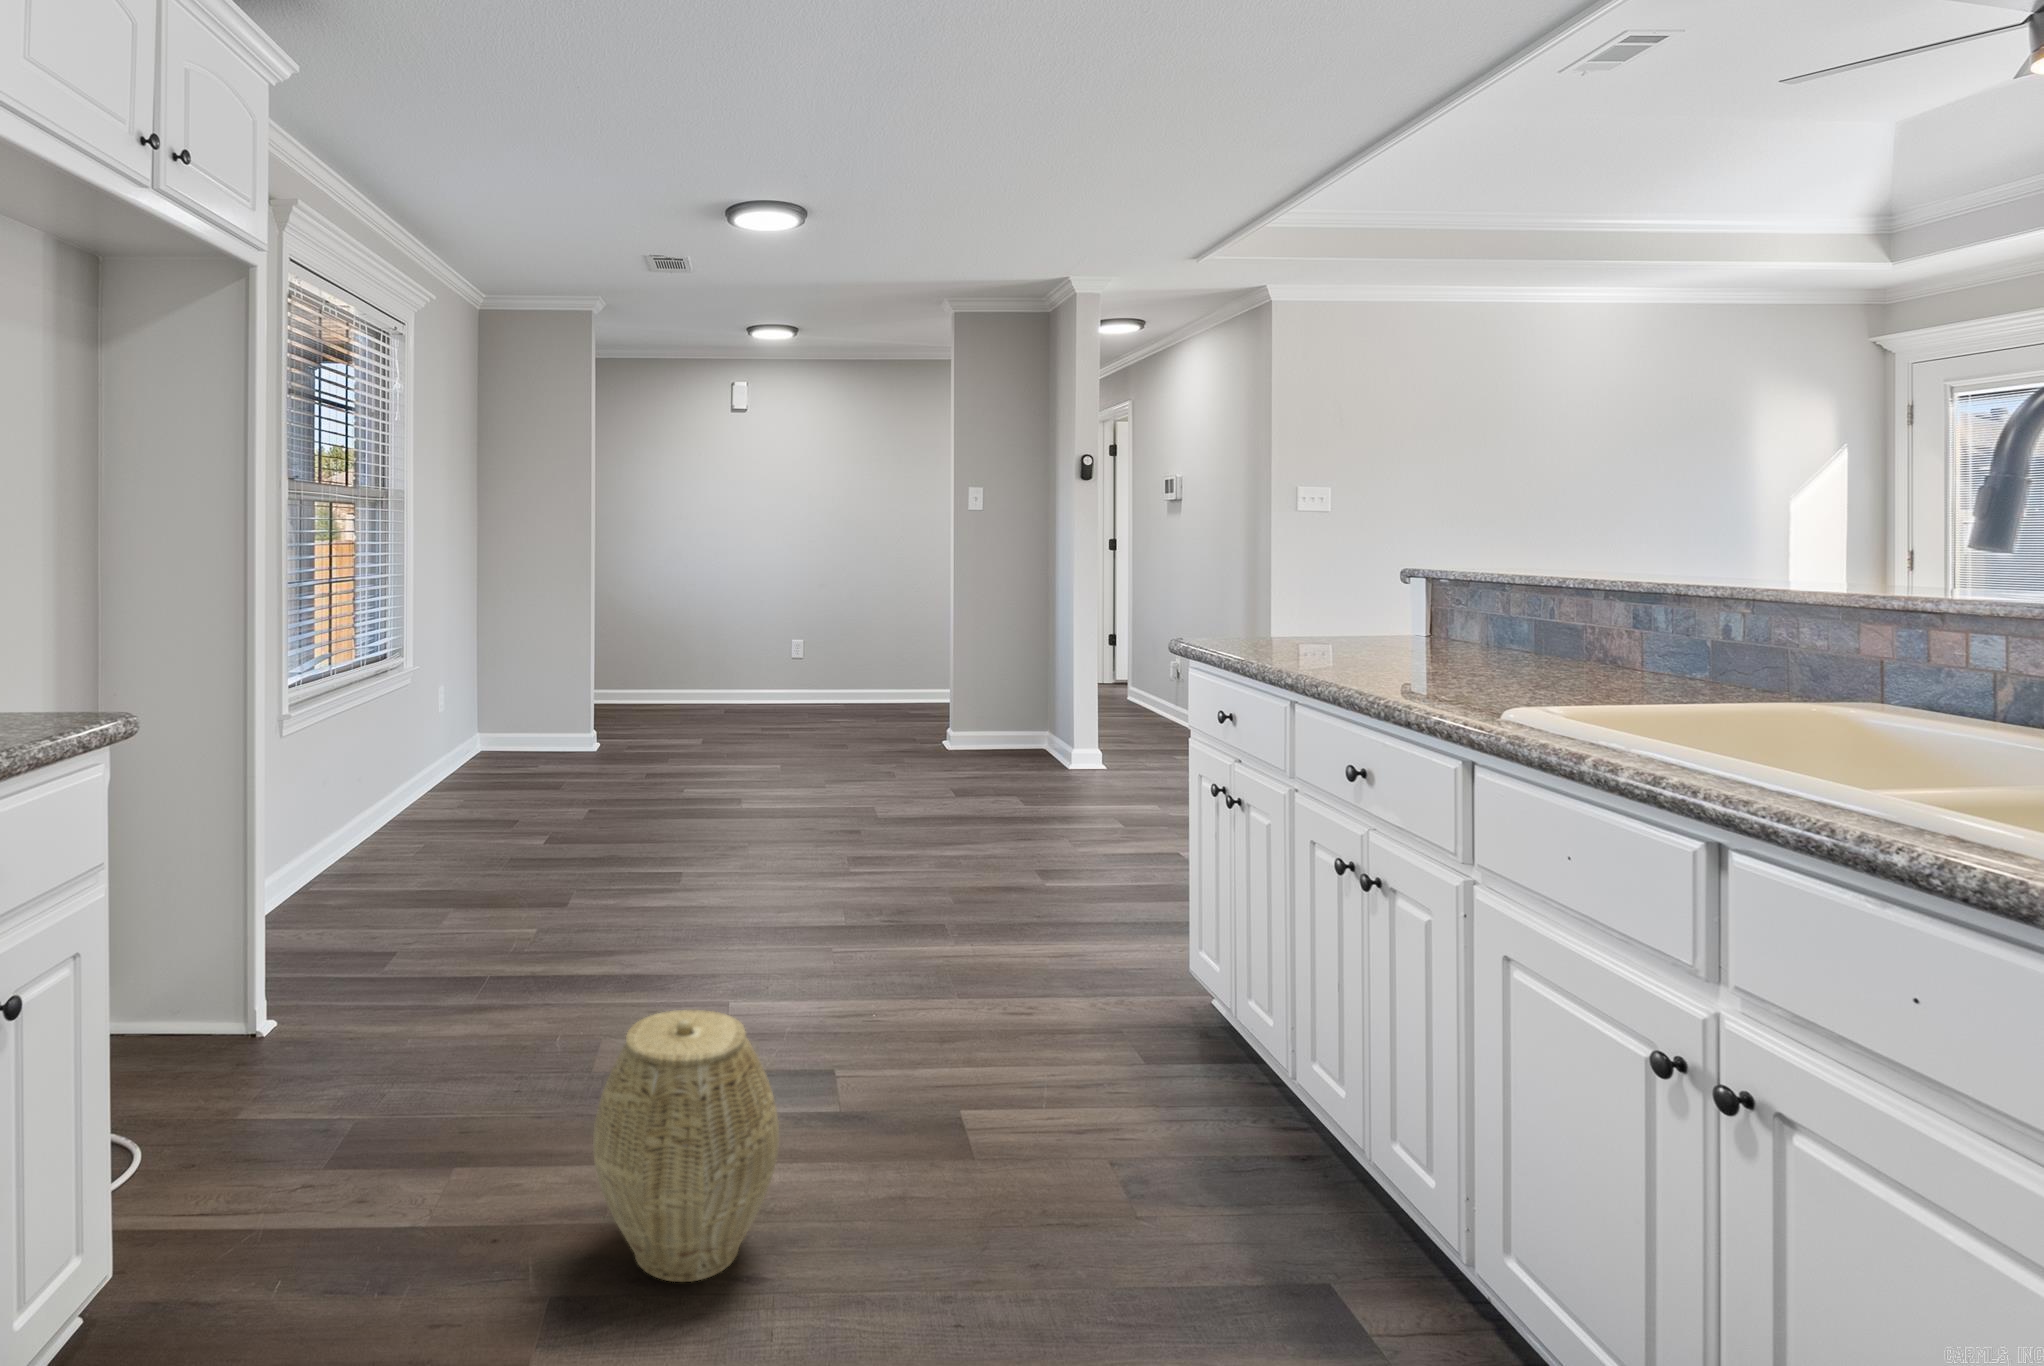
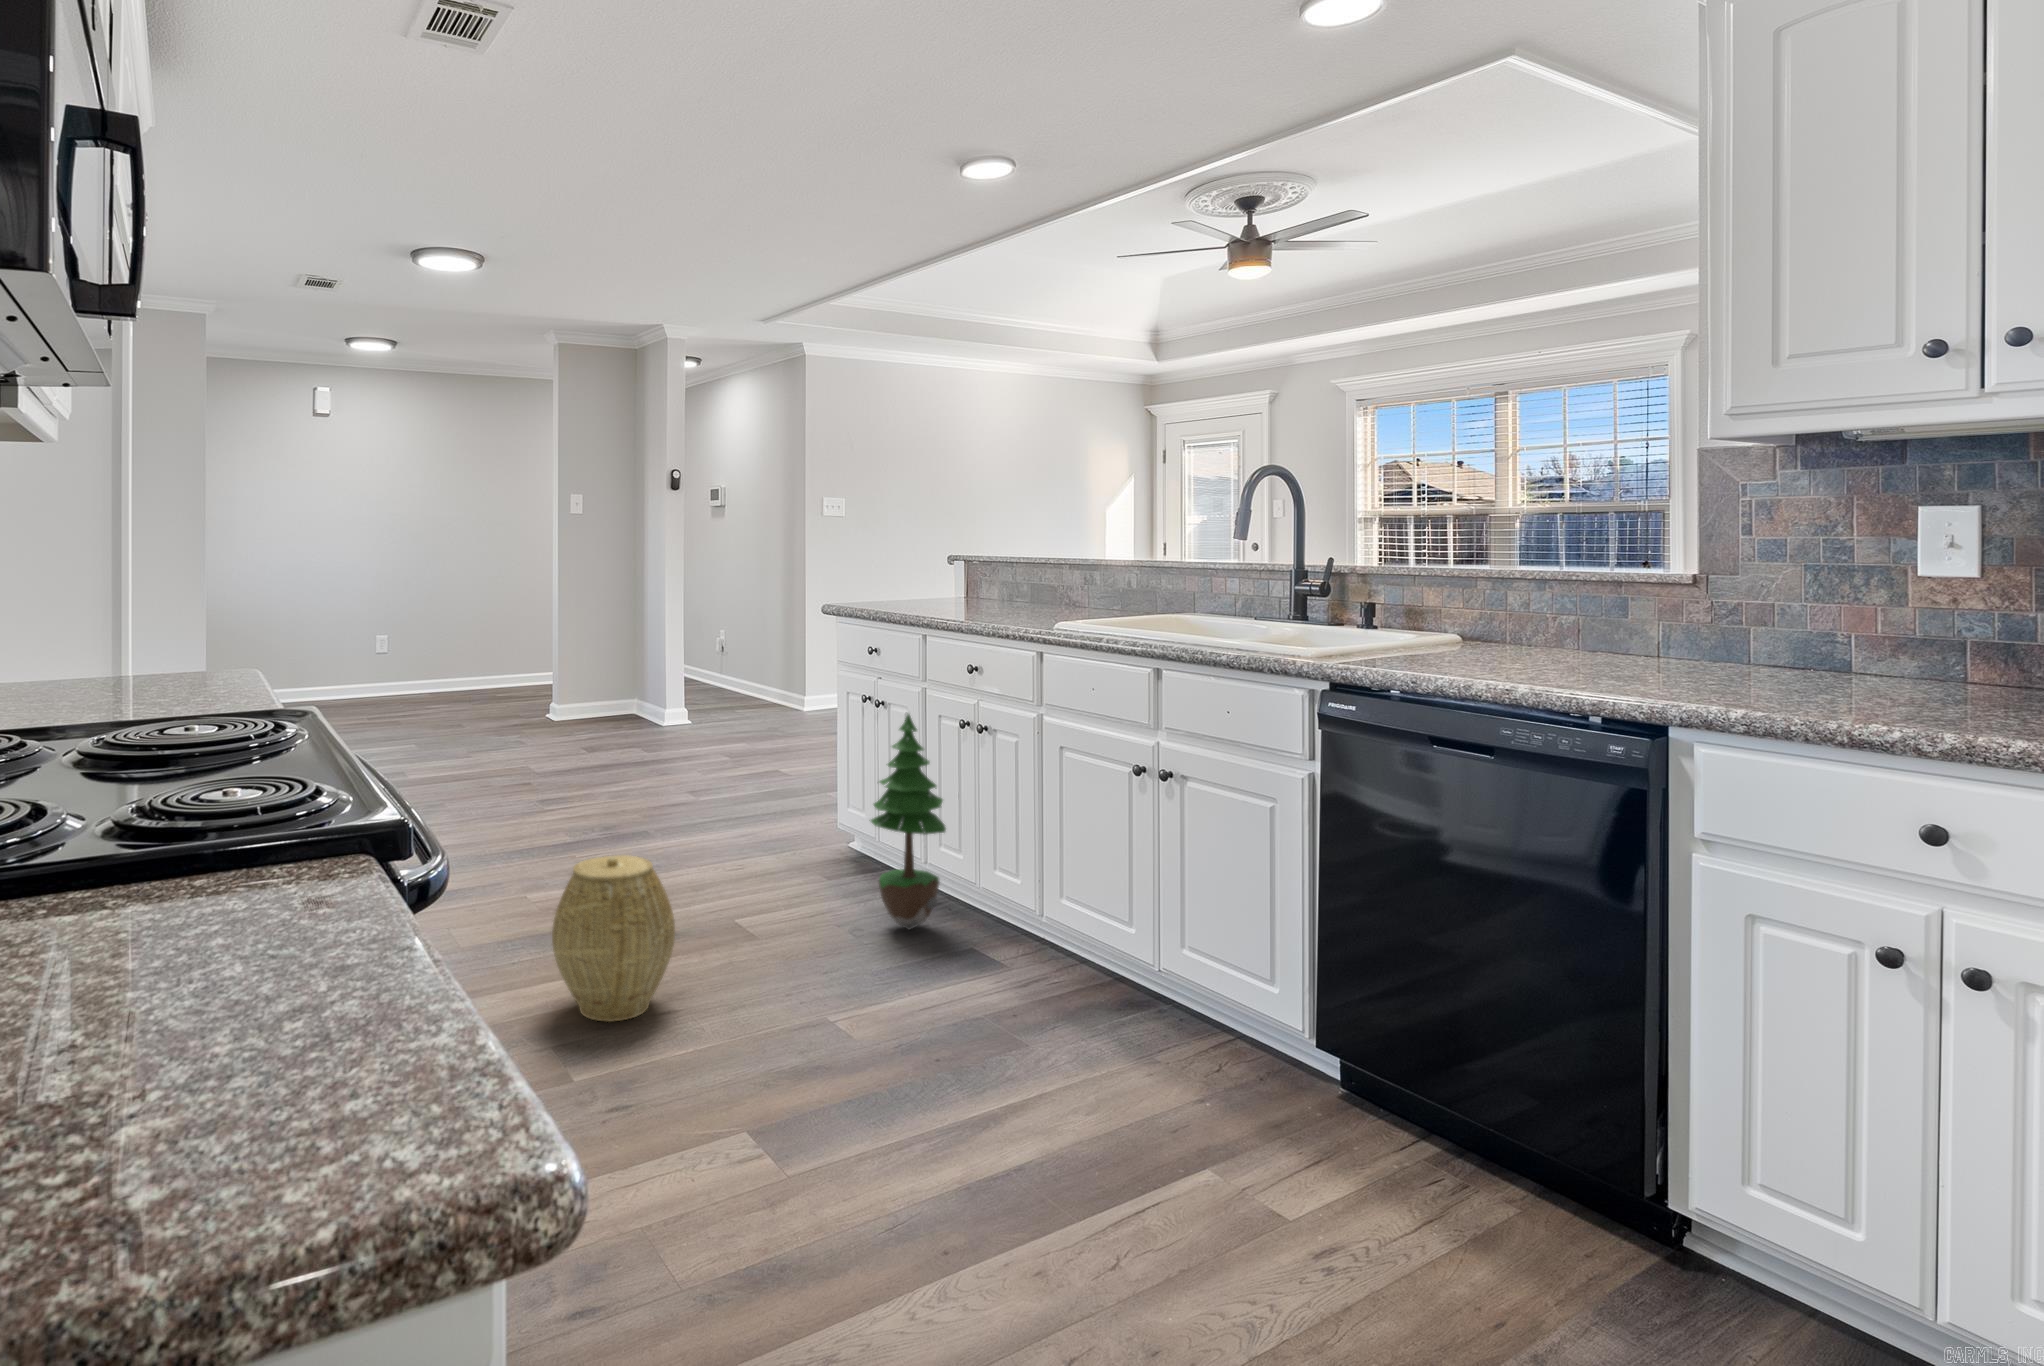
potted tree: none [1163,832,1304,1204] -> present [871,714,946,929]

